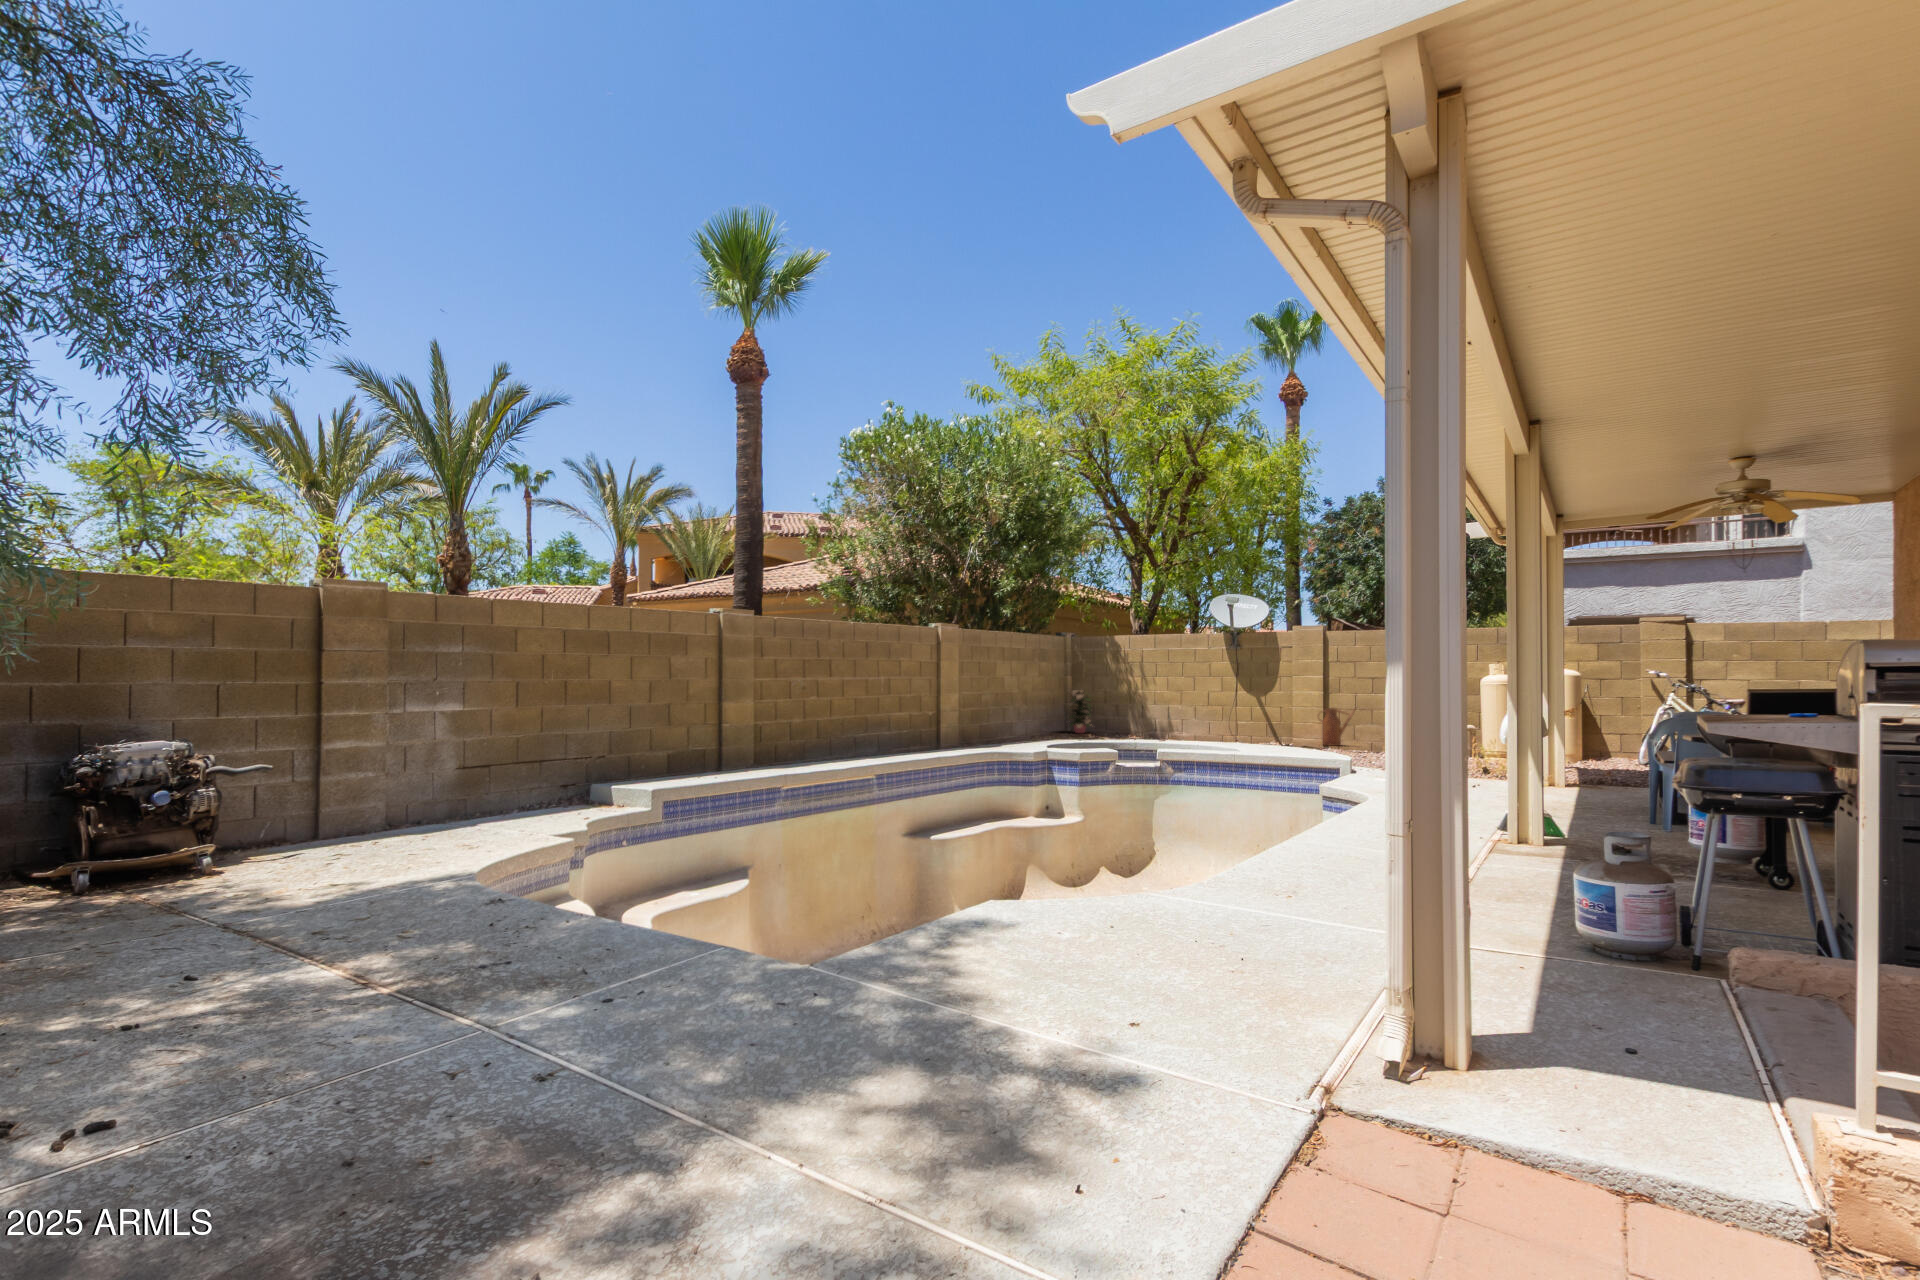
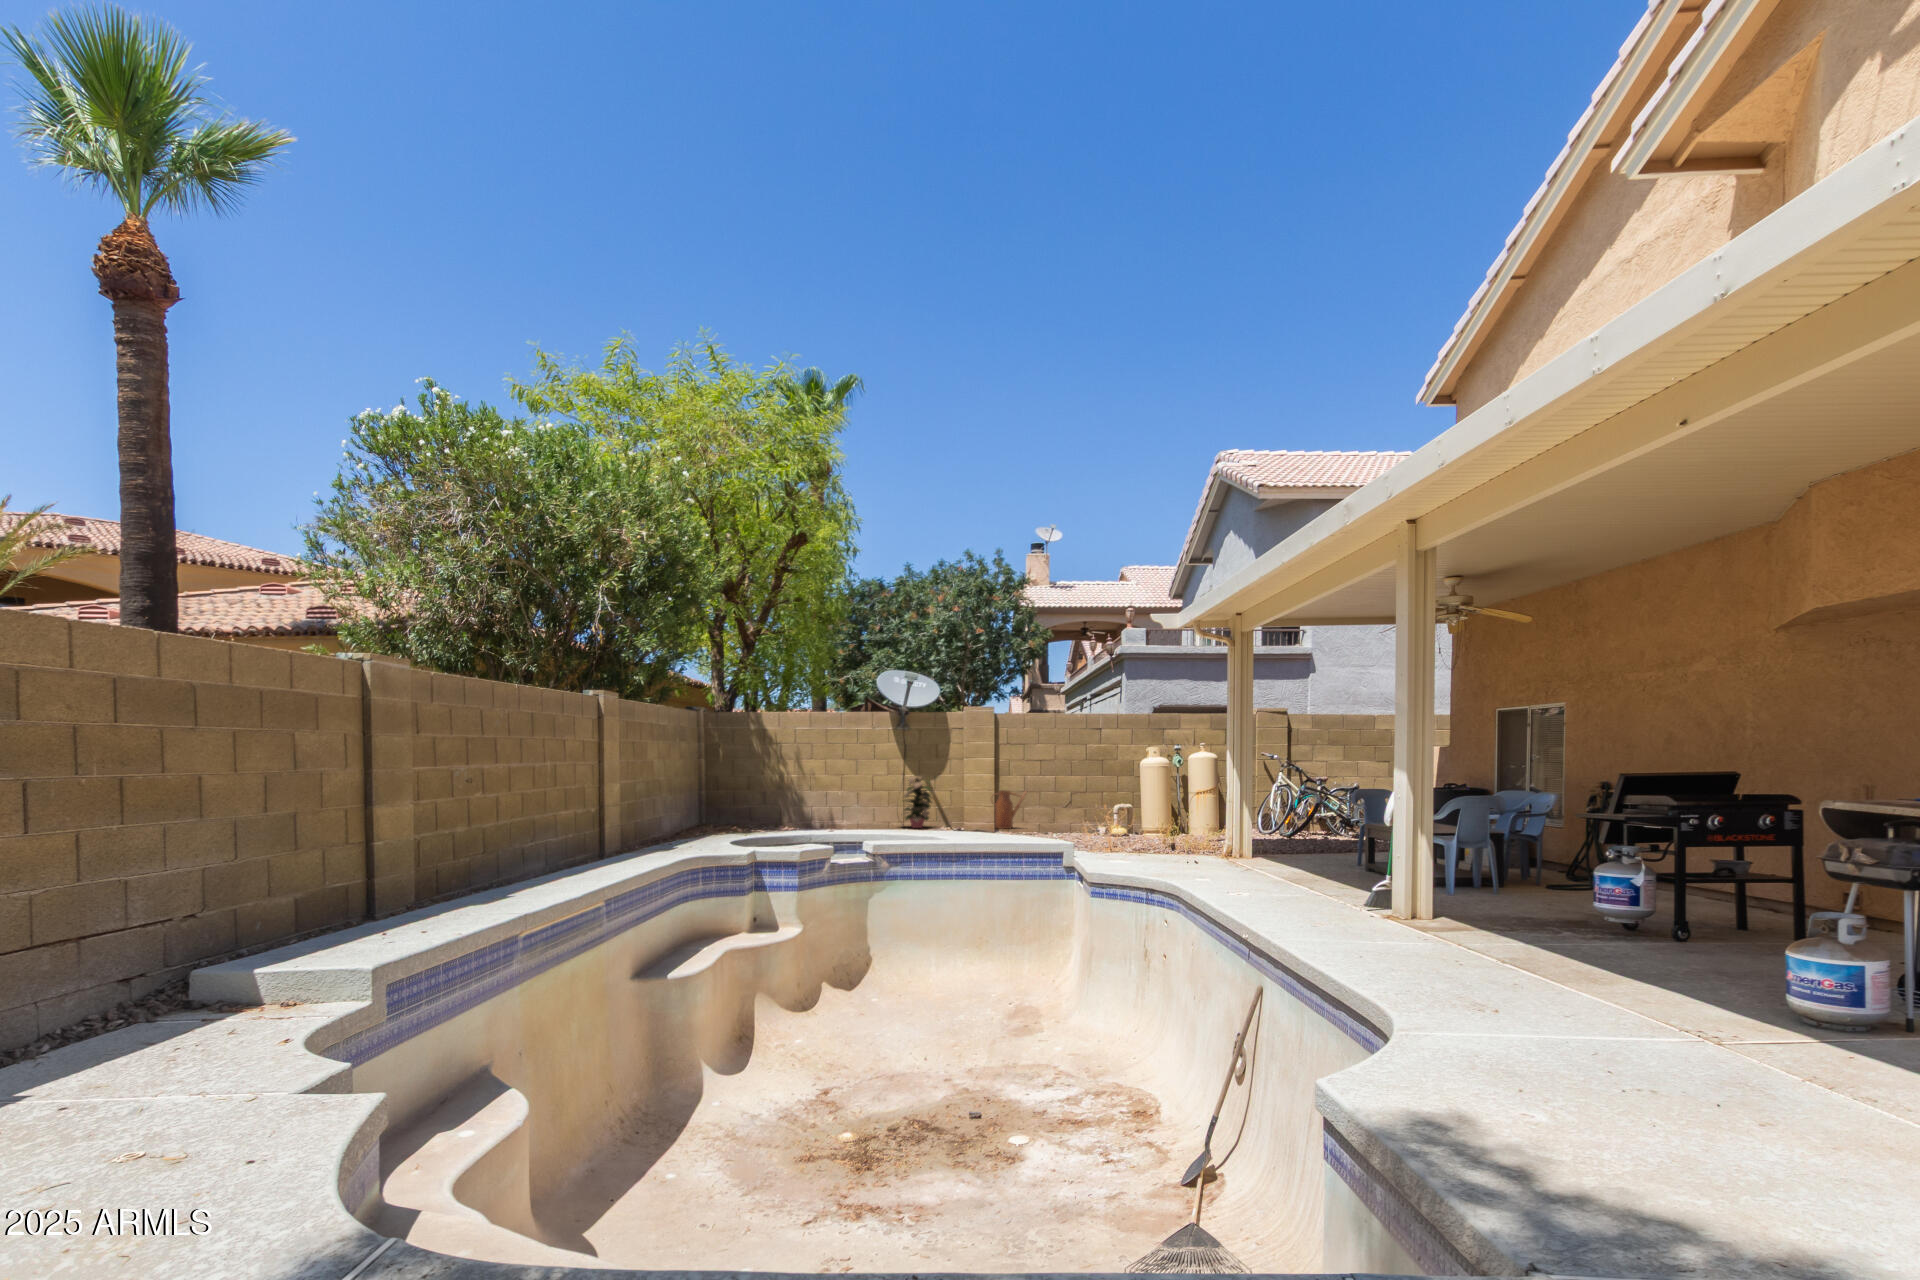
decorative plant: present [1069,690,1092,733] -> present [904,777,931,828]

